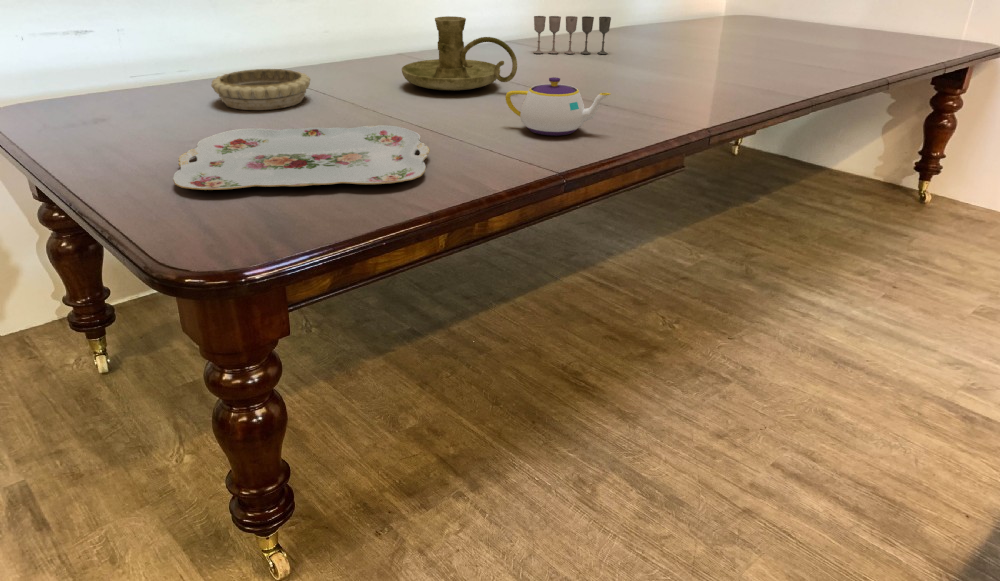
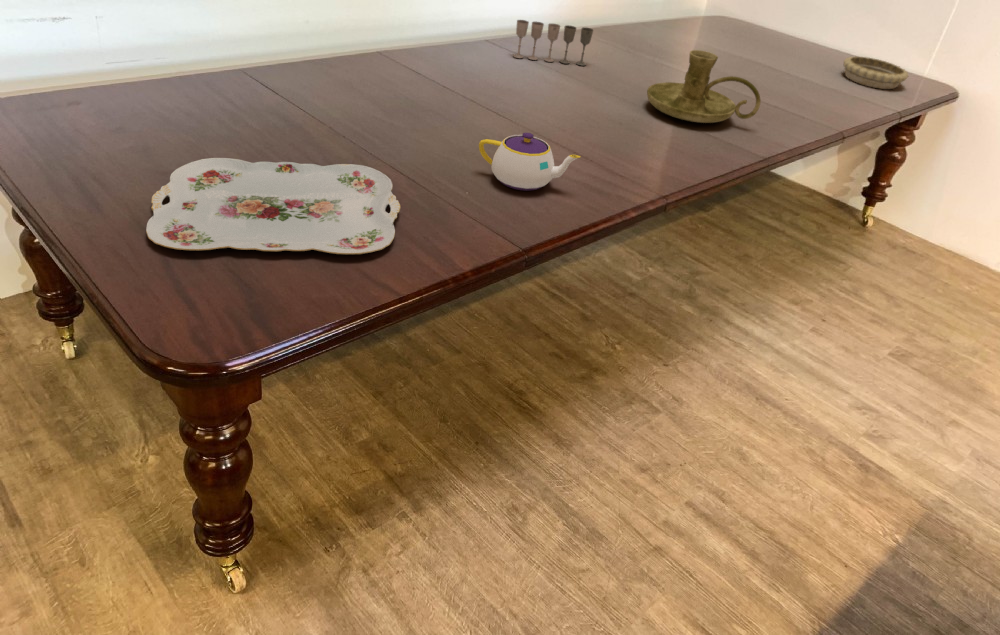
candle holder: present [402,16,517,90] -> present [647,50,761,123]
decorative bowl: present [211,69,310,110] -> present [844,56,908,89]

